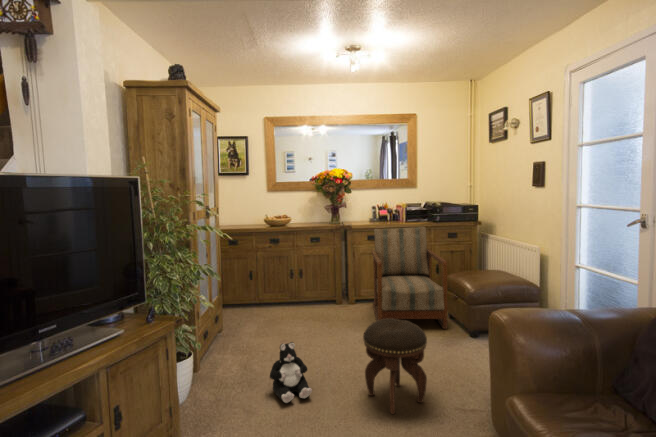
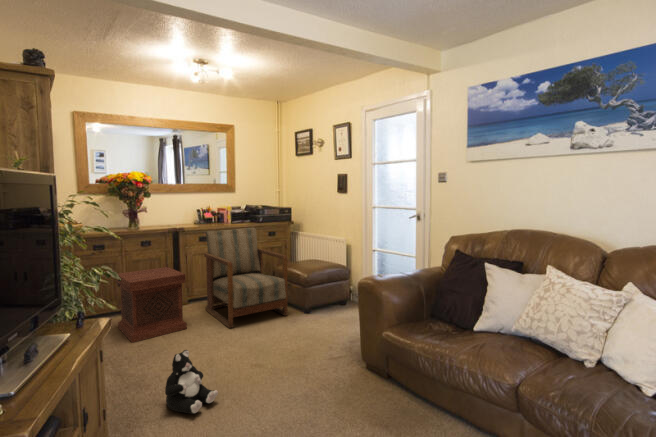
side table: none [296,260,344,323] -> present [116,267,187,342]
footstool: present [363,318,427,414] -> none [261,304,317,386]

